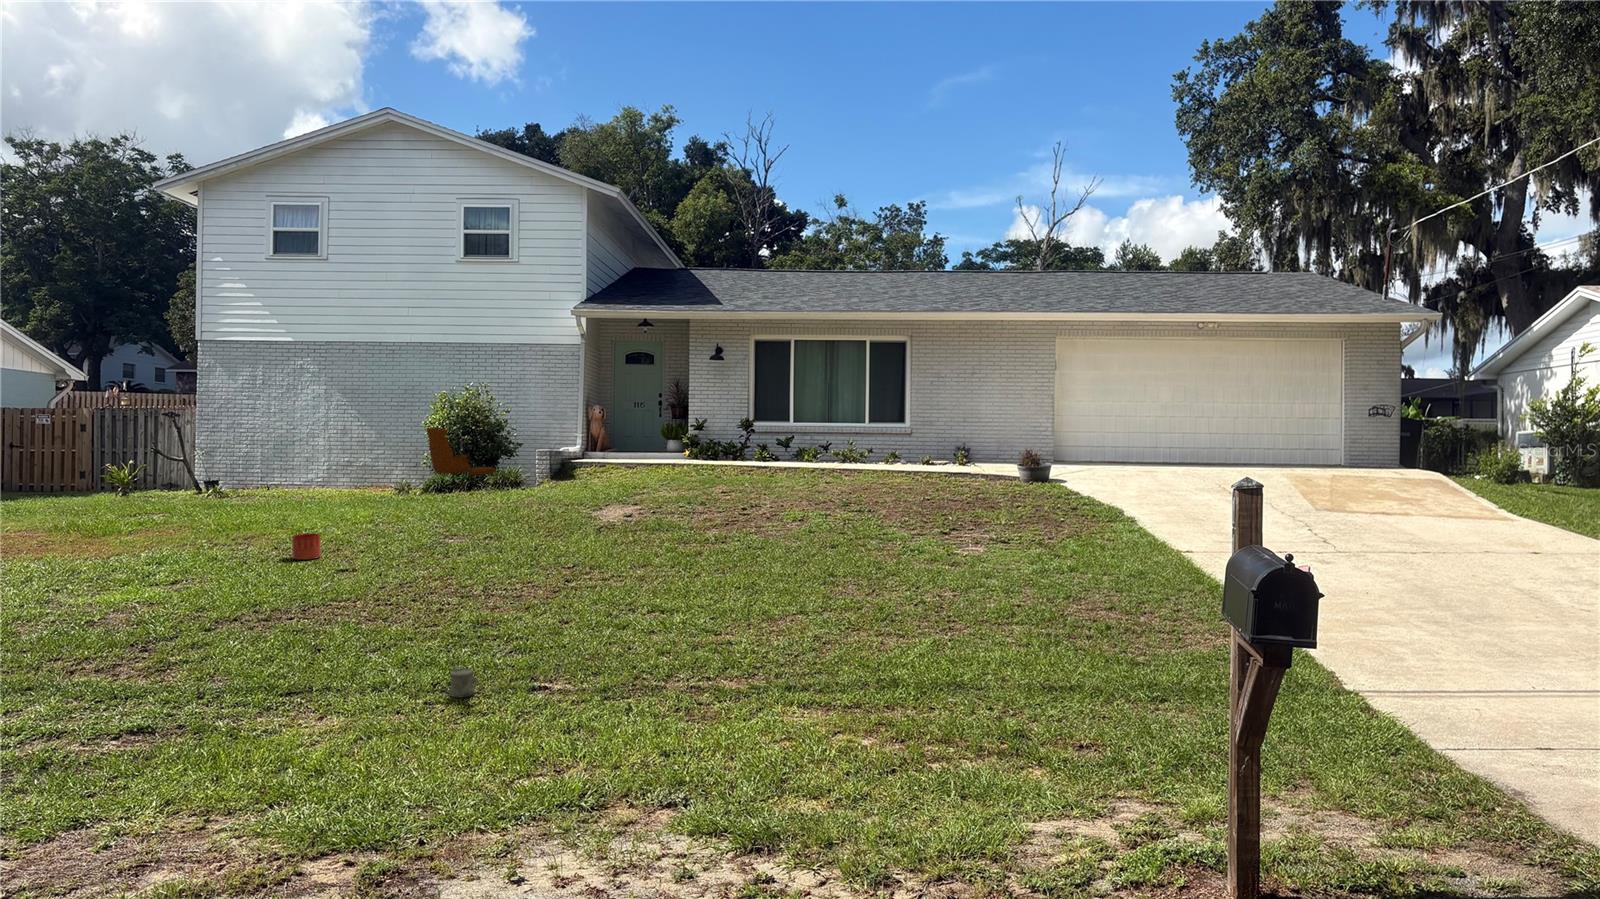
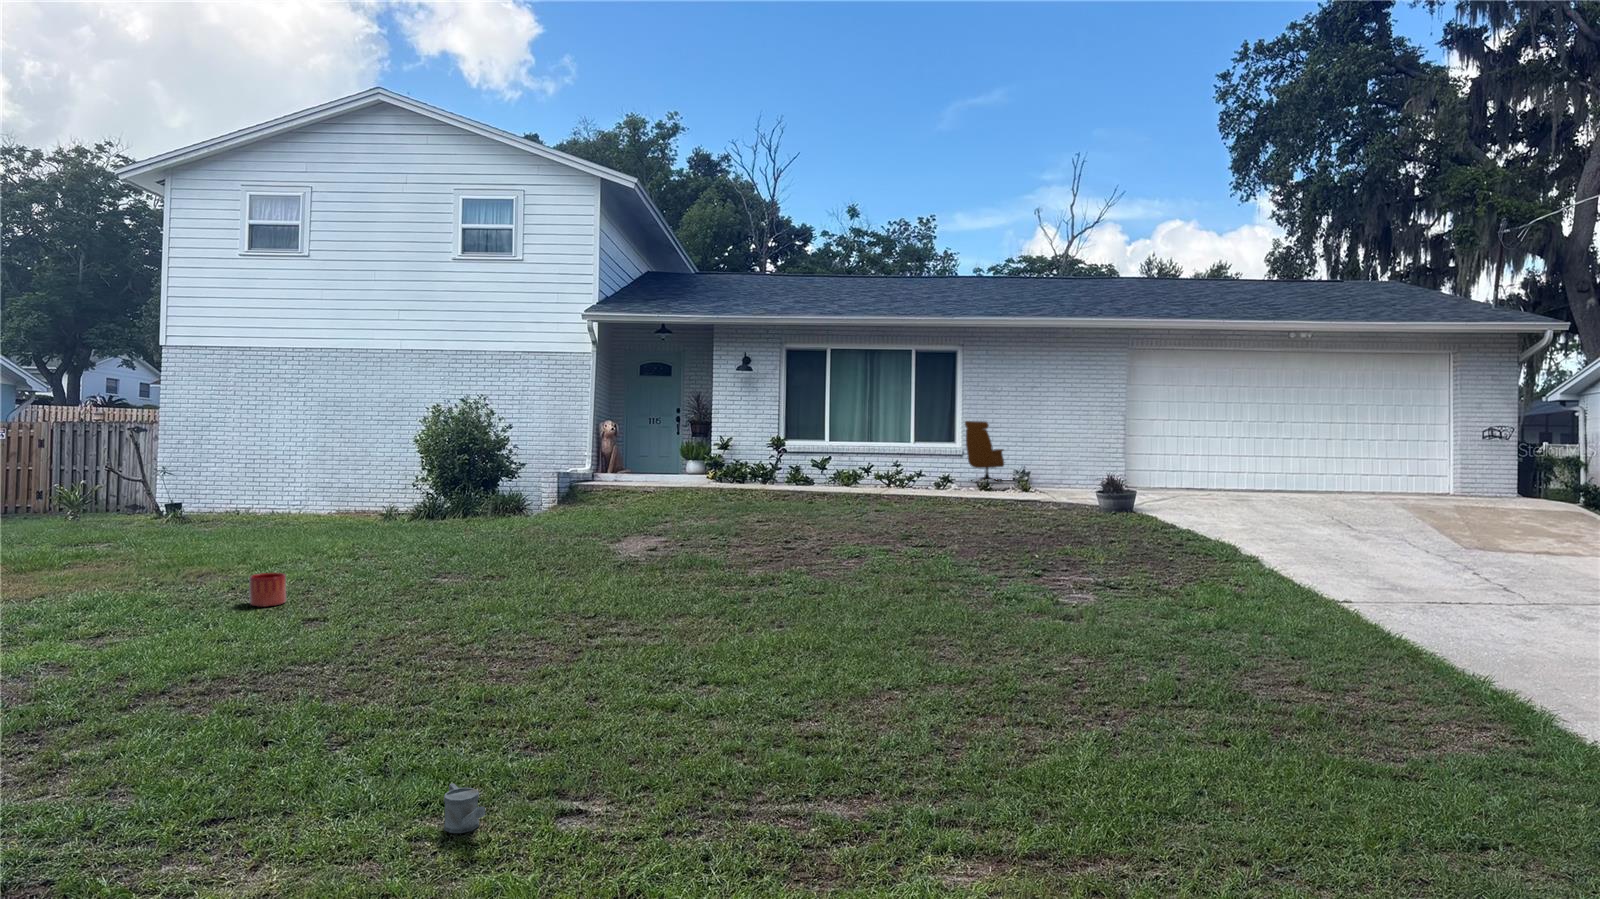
lounge chair: present [426,428,496,487] -> present [965,421,1005,481]

